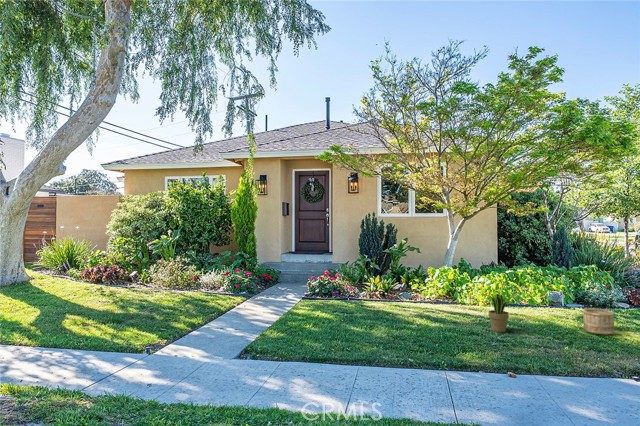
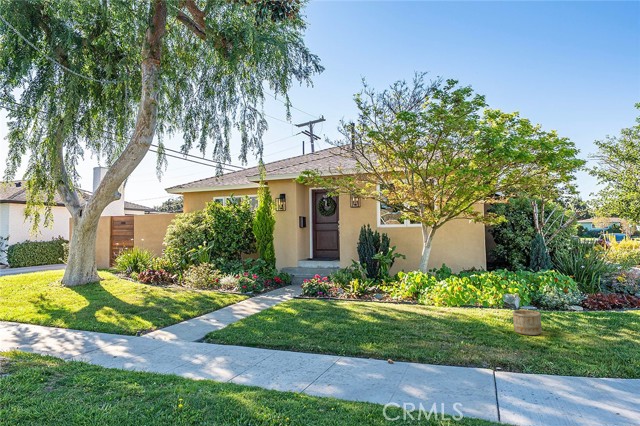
potted plant: present [489,294,510,332] -> none [418,294,439,330]

